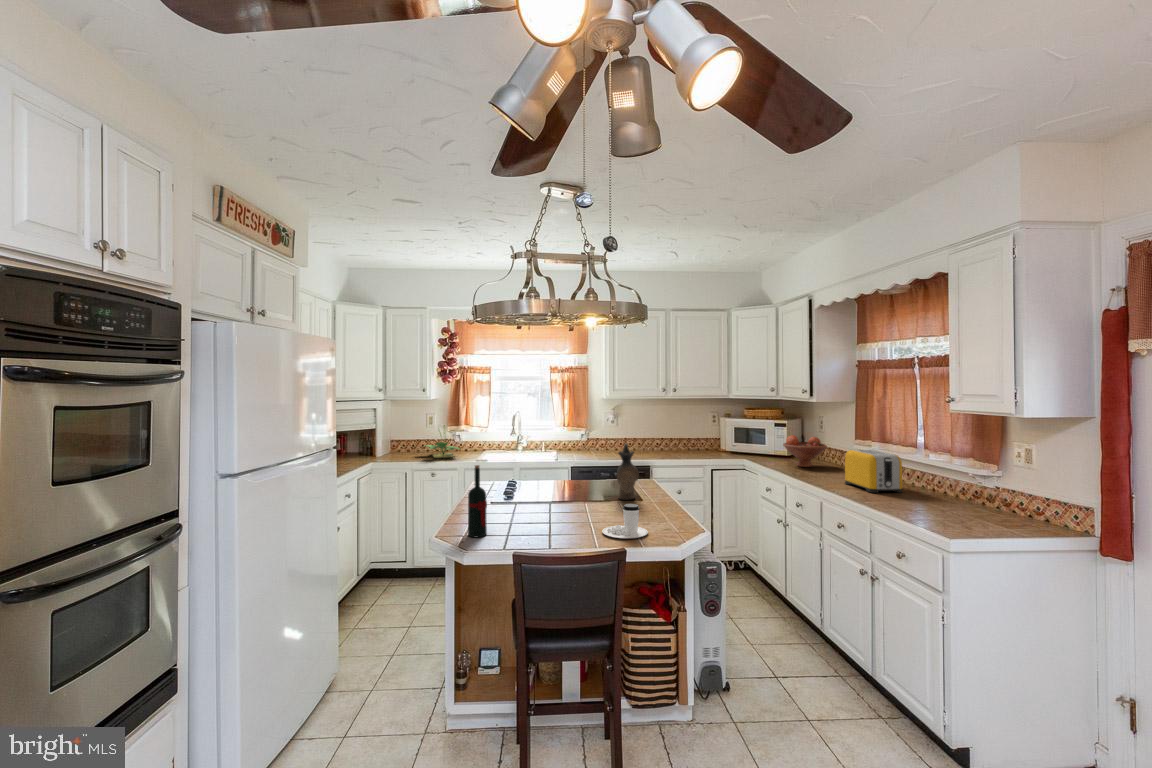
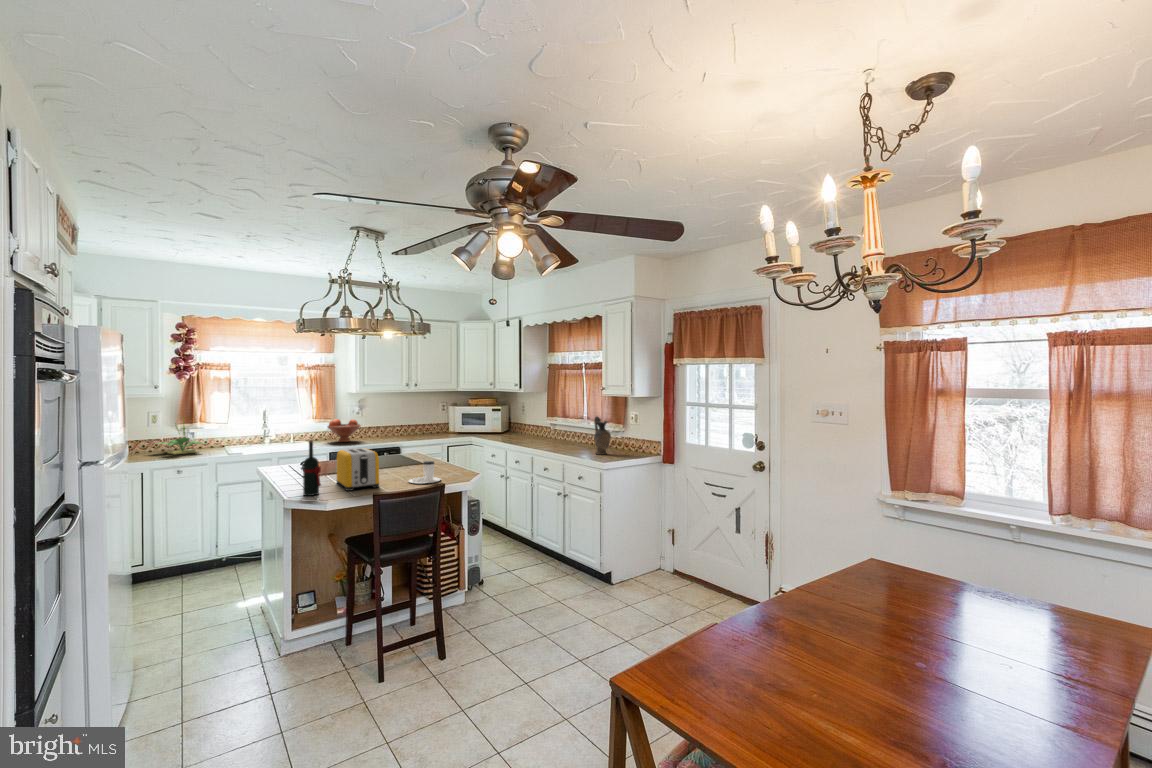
fruit bowl: present [783,435,827,467] -> present [328,419,361,442]
ceramic pitcher: present [617,443,639,499] -> present [594,416,611,455]
toaster: present [845,450,902,493] -> present [337,448,379,491]

